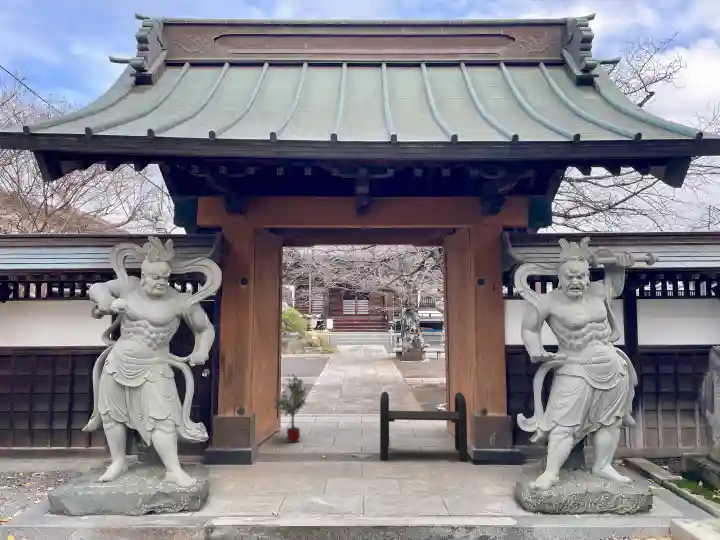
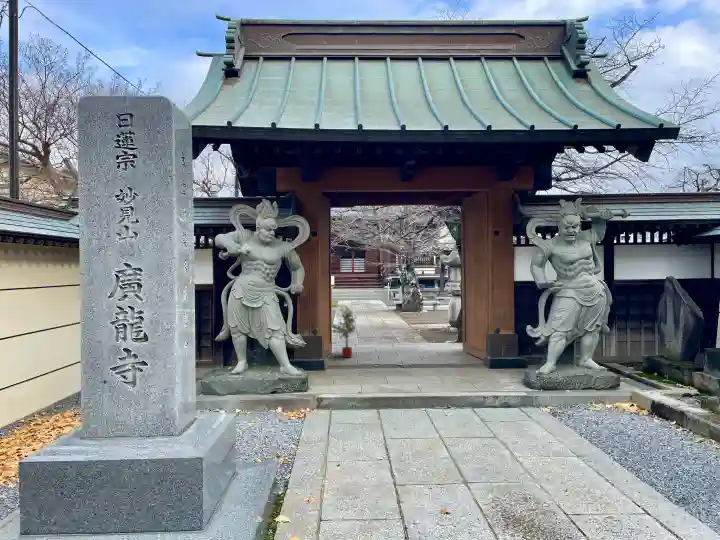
bench: present [380,392,468,462] -> none [417,317,484,367]

